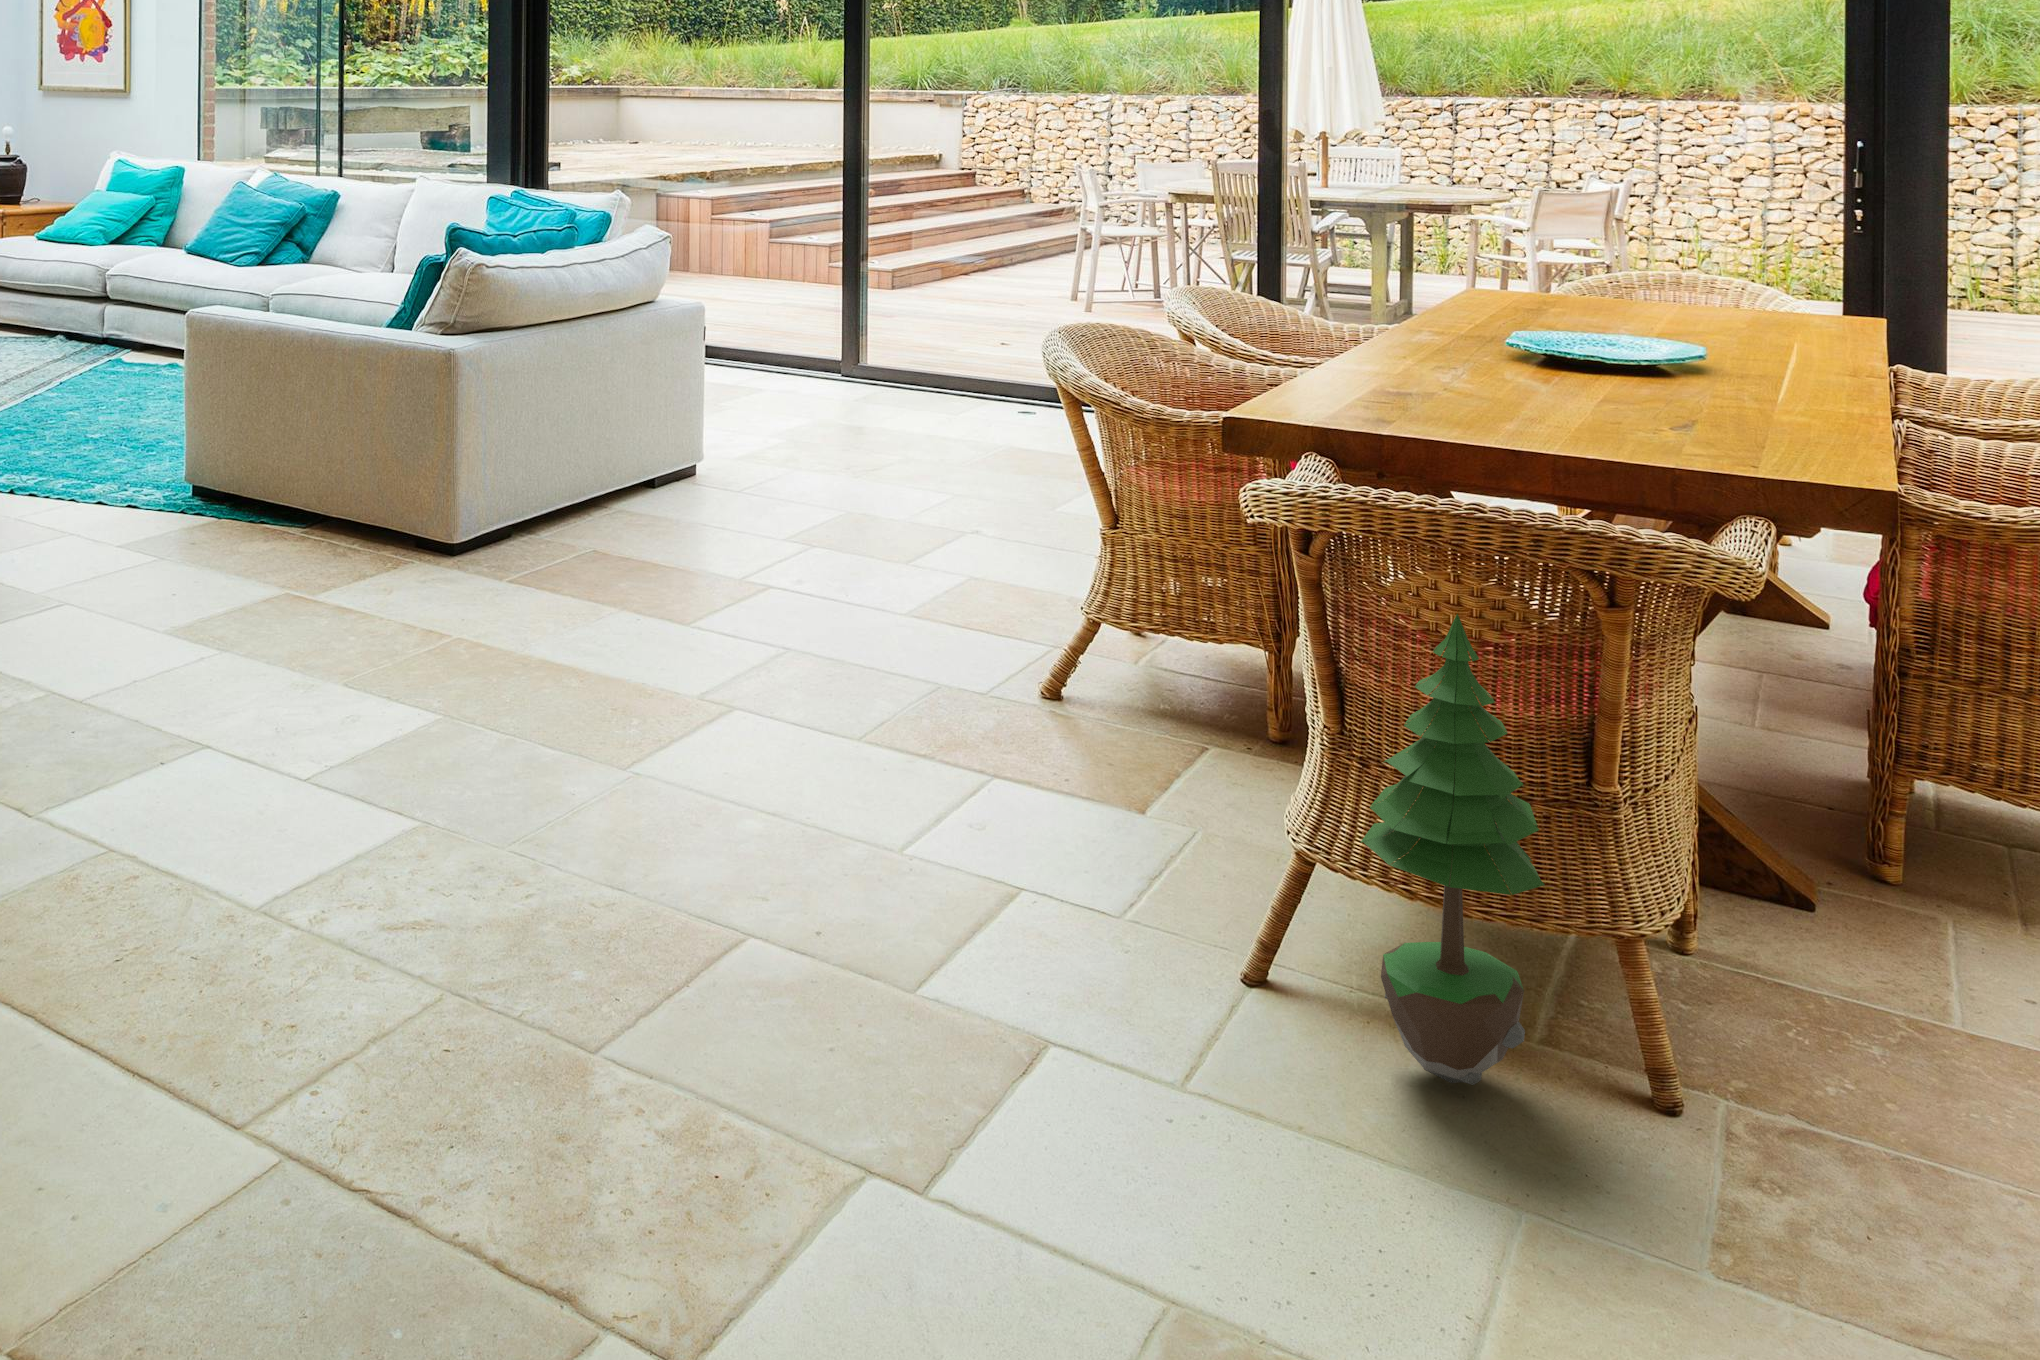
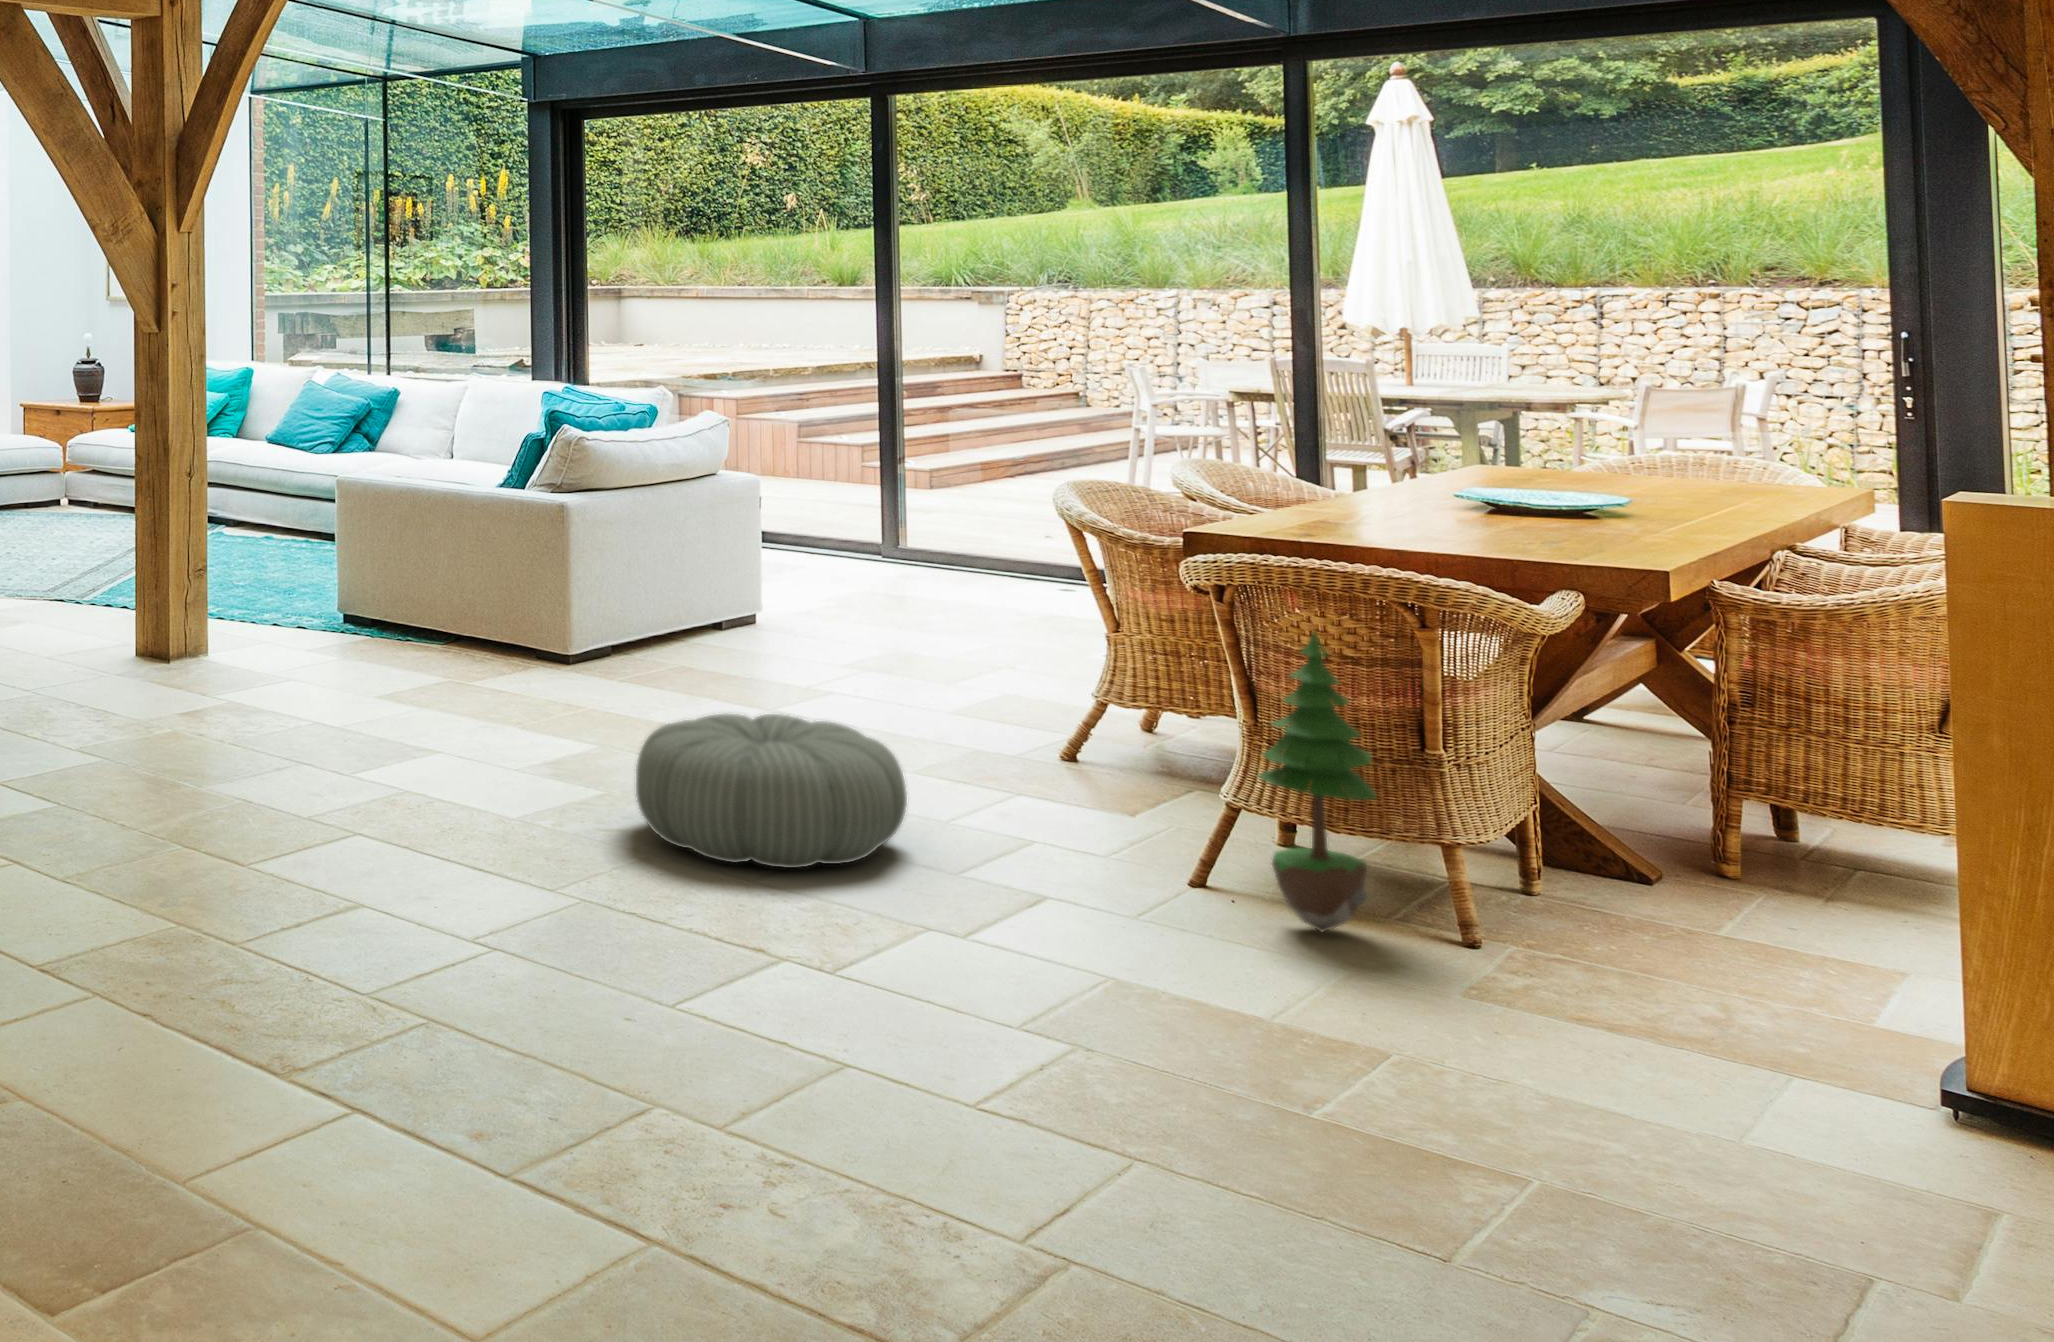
pouf: none [448,703,848,987] -> present [636,714,907,868]

